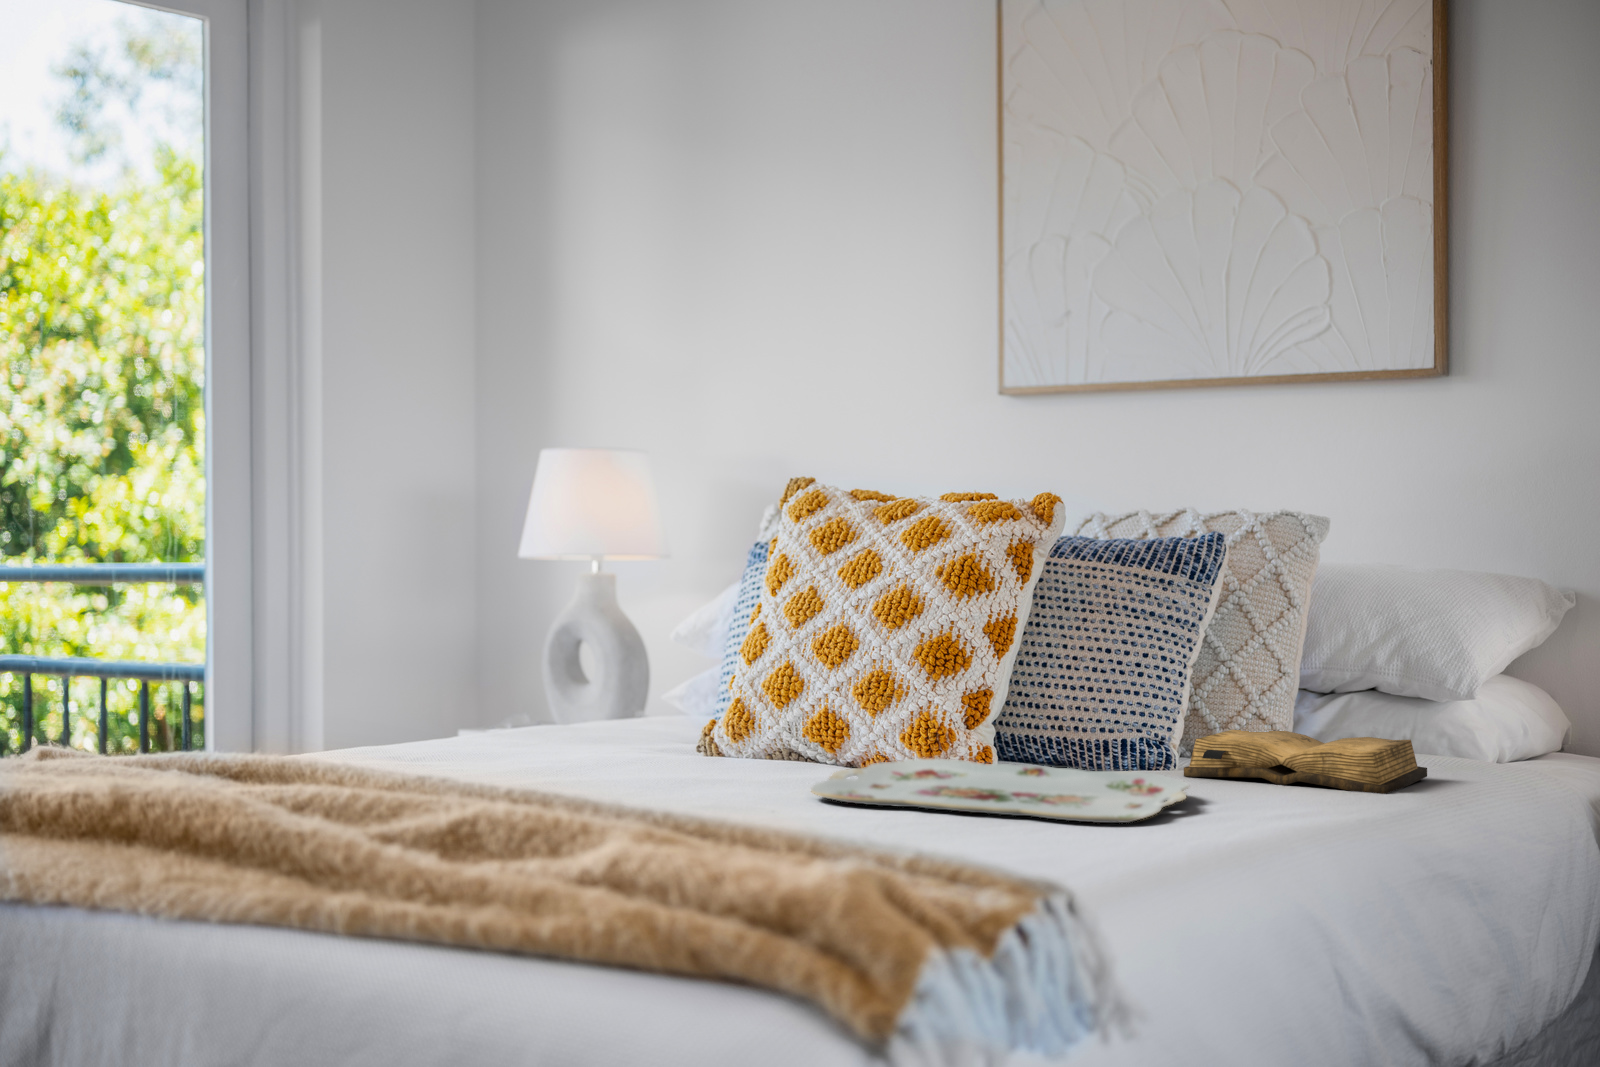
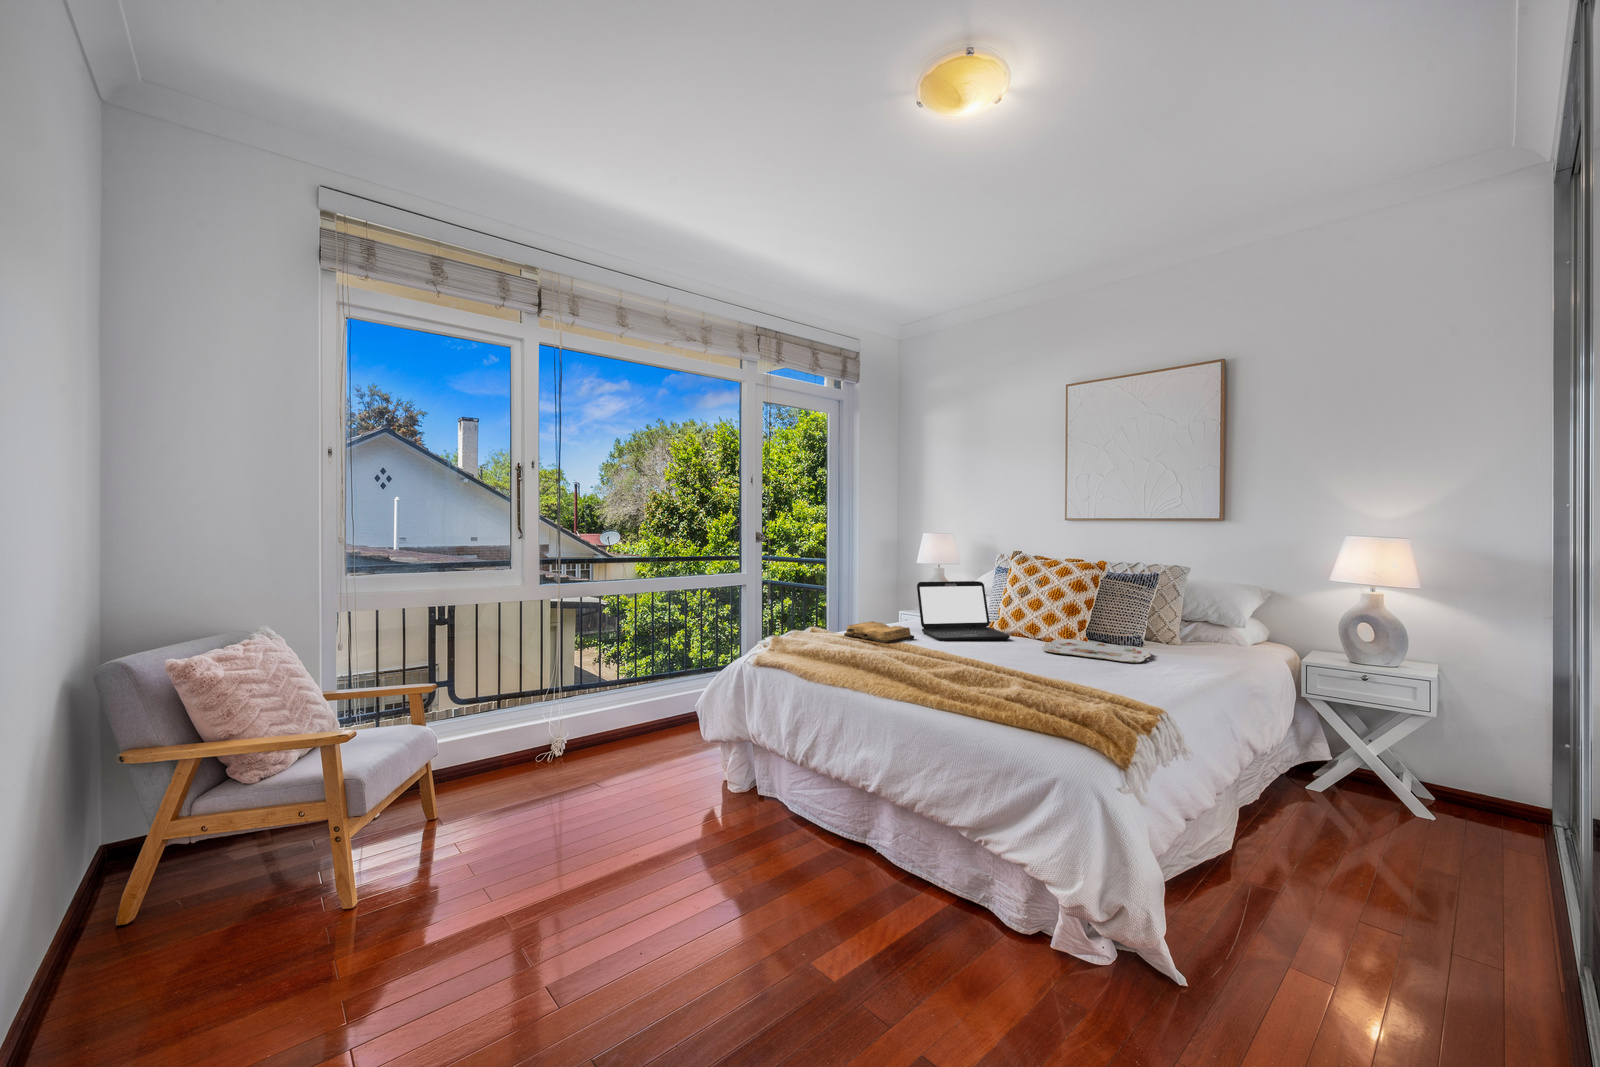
laptop: none [421,574,729,785] -> present [917,581,1010,641]
diary: present [1184,729,1427,794] -> present [844,621,914,644]

